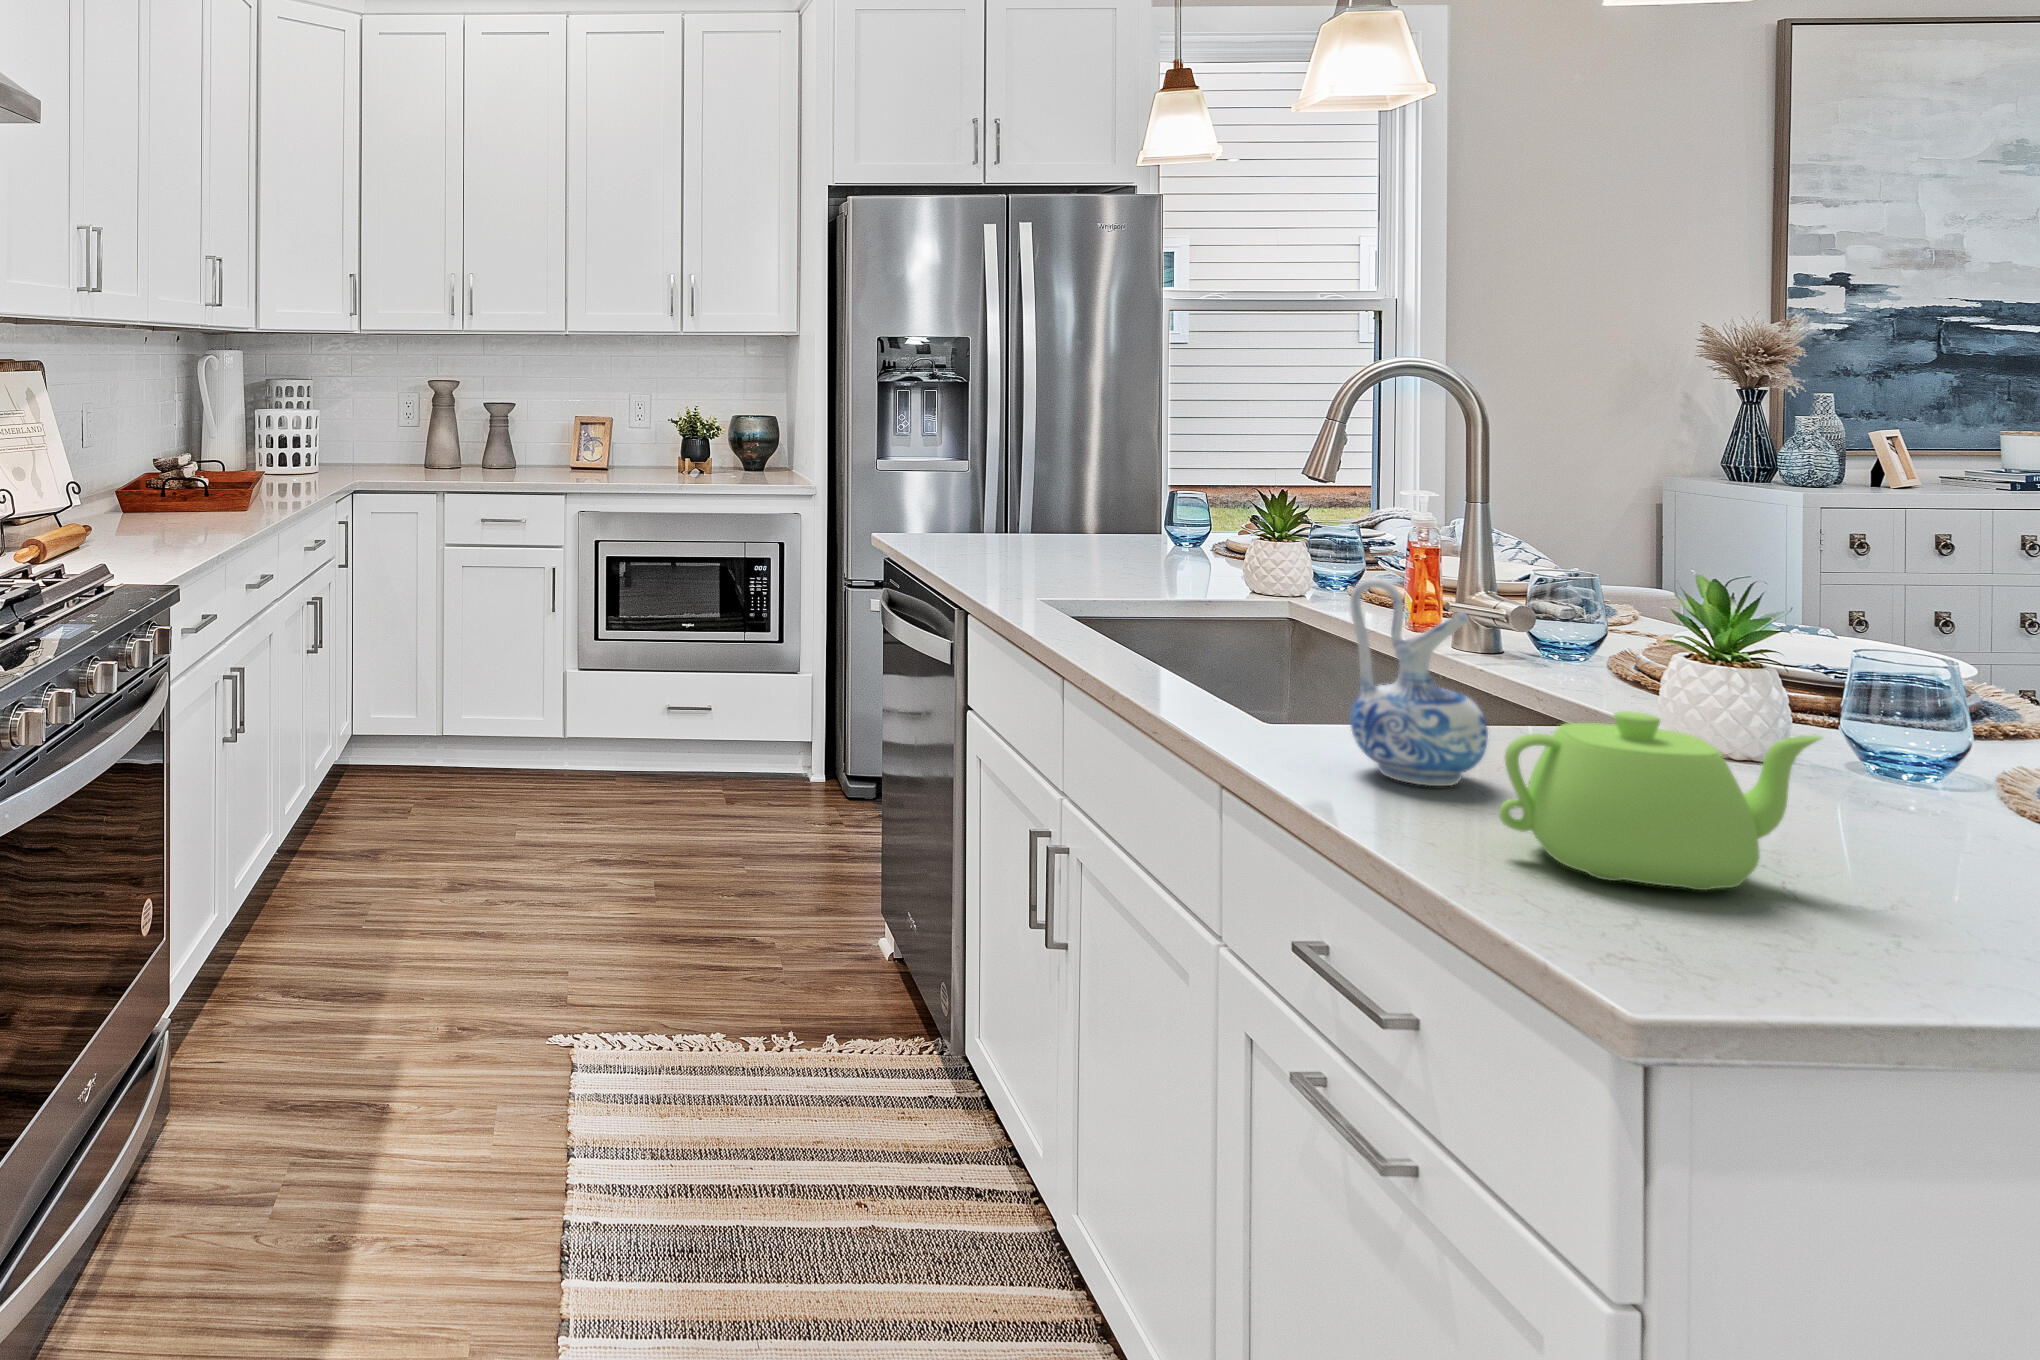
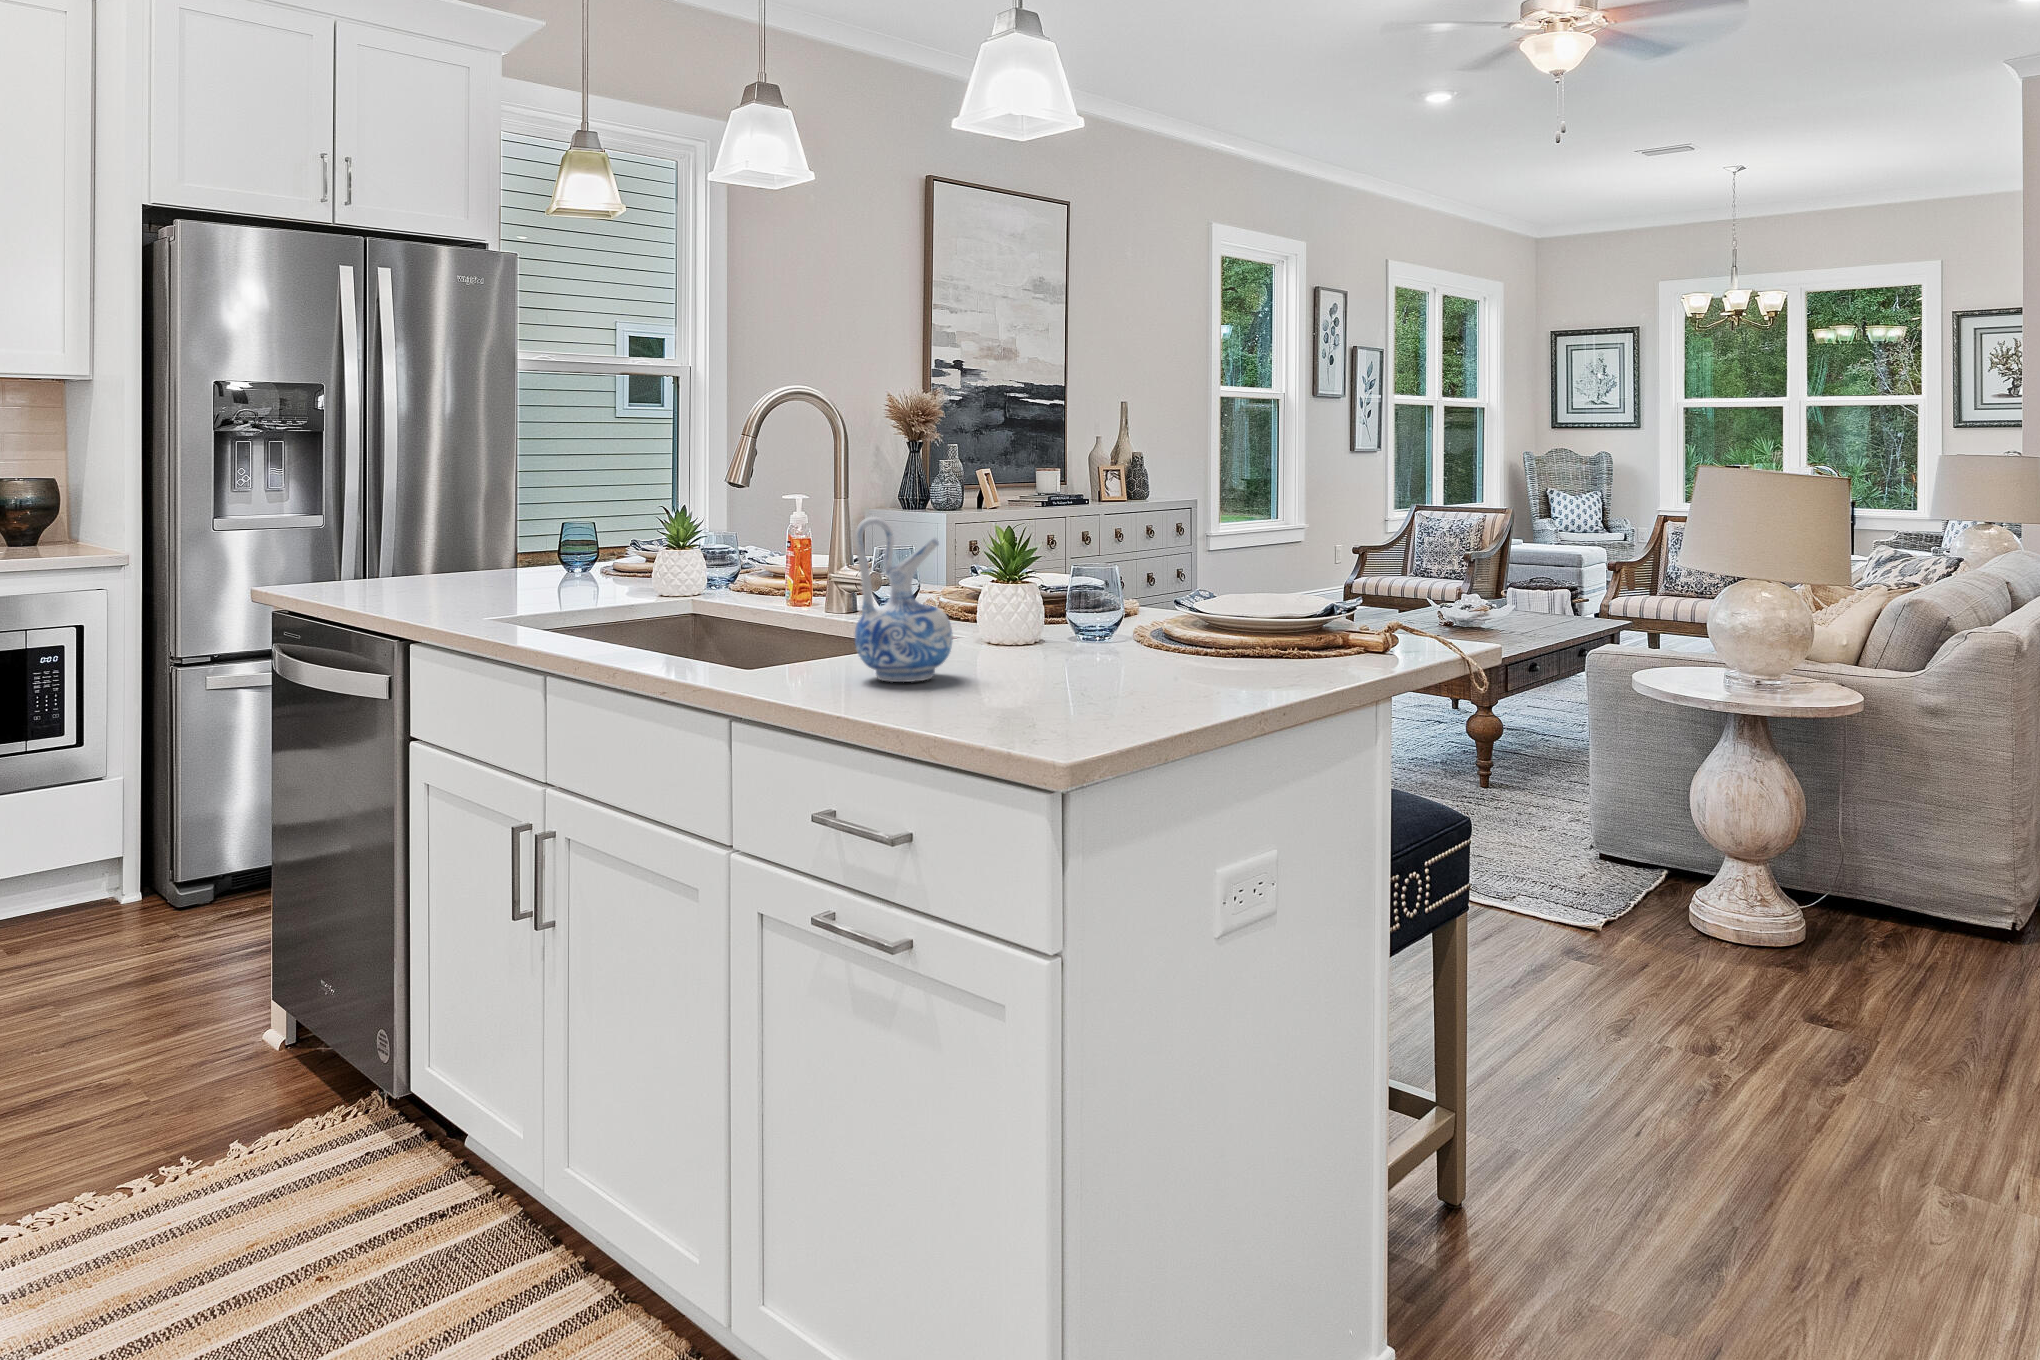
teapot: present [1499,711,1822,890] -> none [998,585,1174,709]

